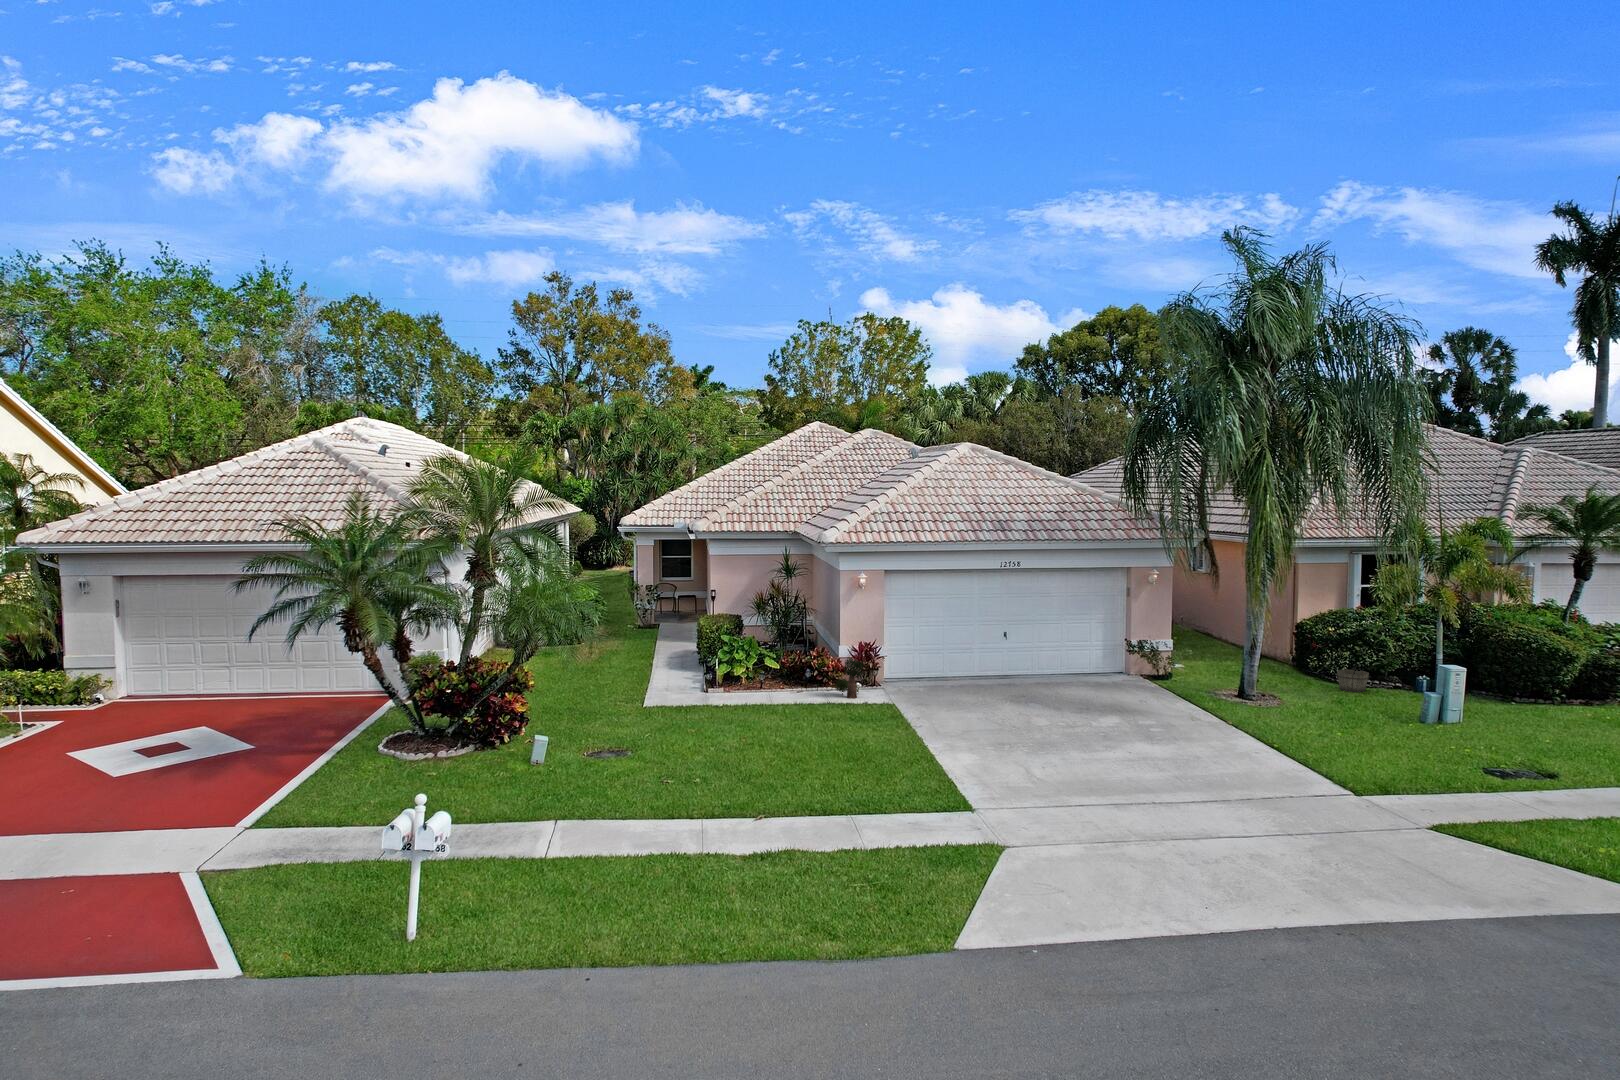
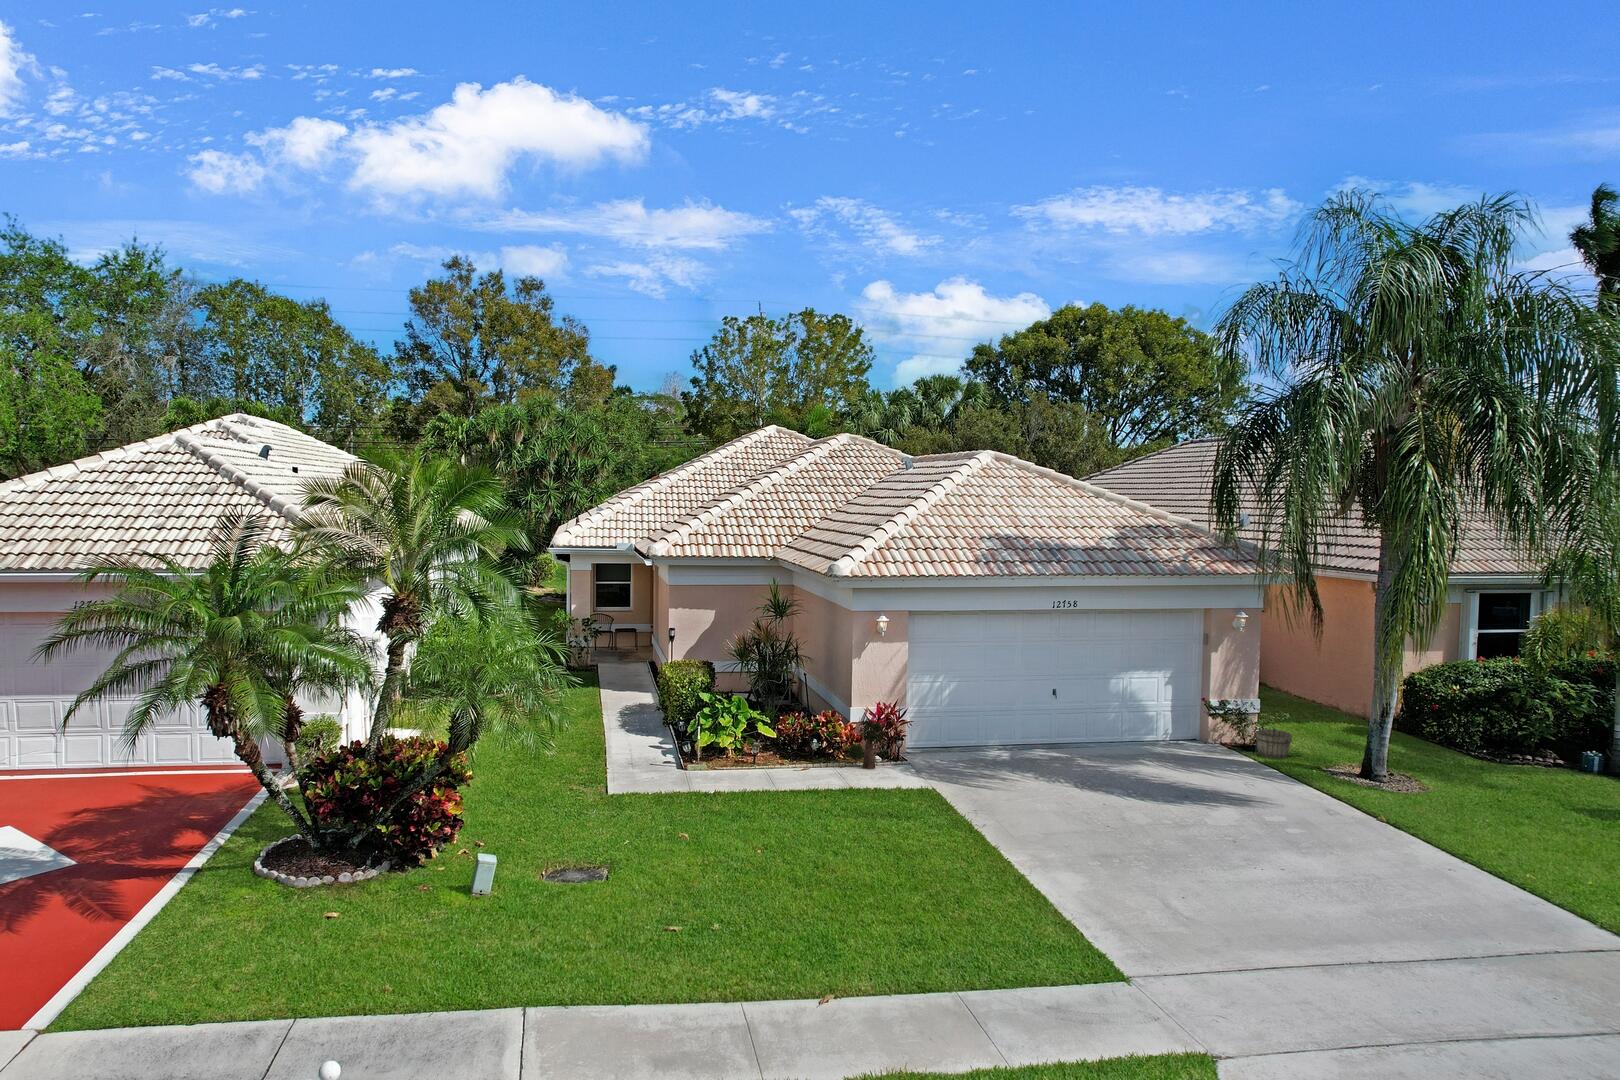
wooden bucket: present [1337,666,1369,692] -> present [1255,725,1292,758]

